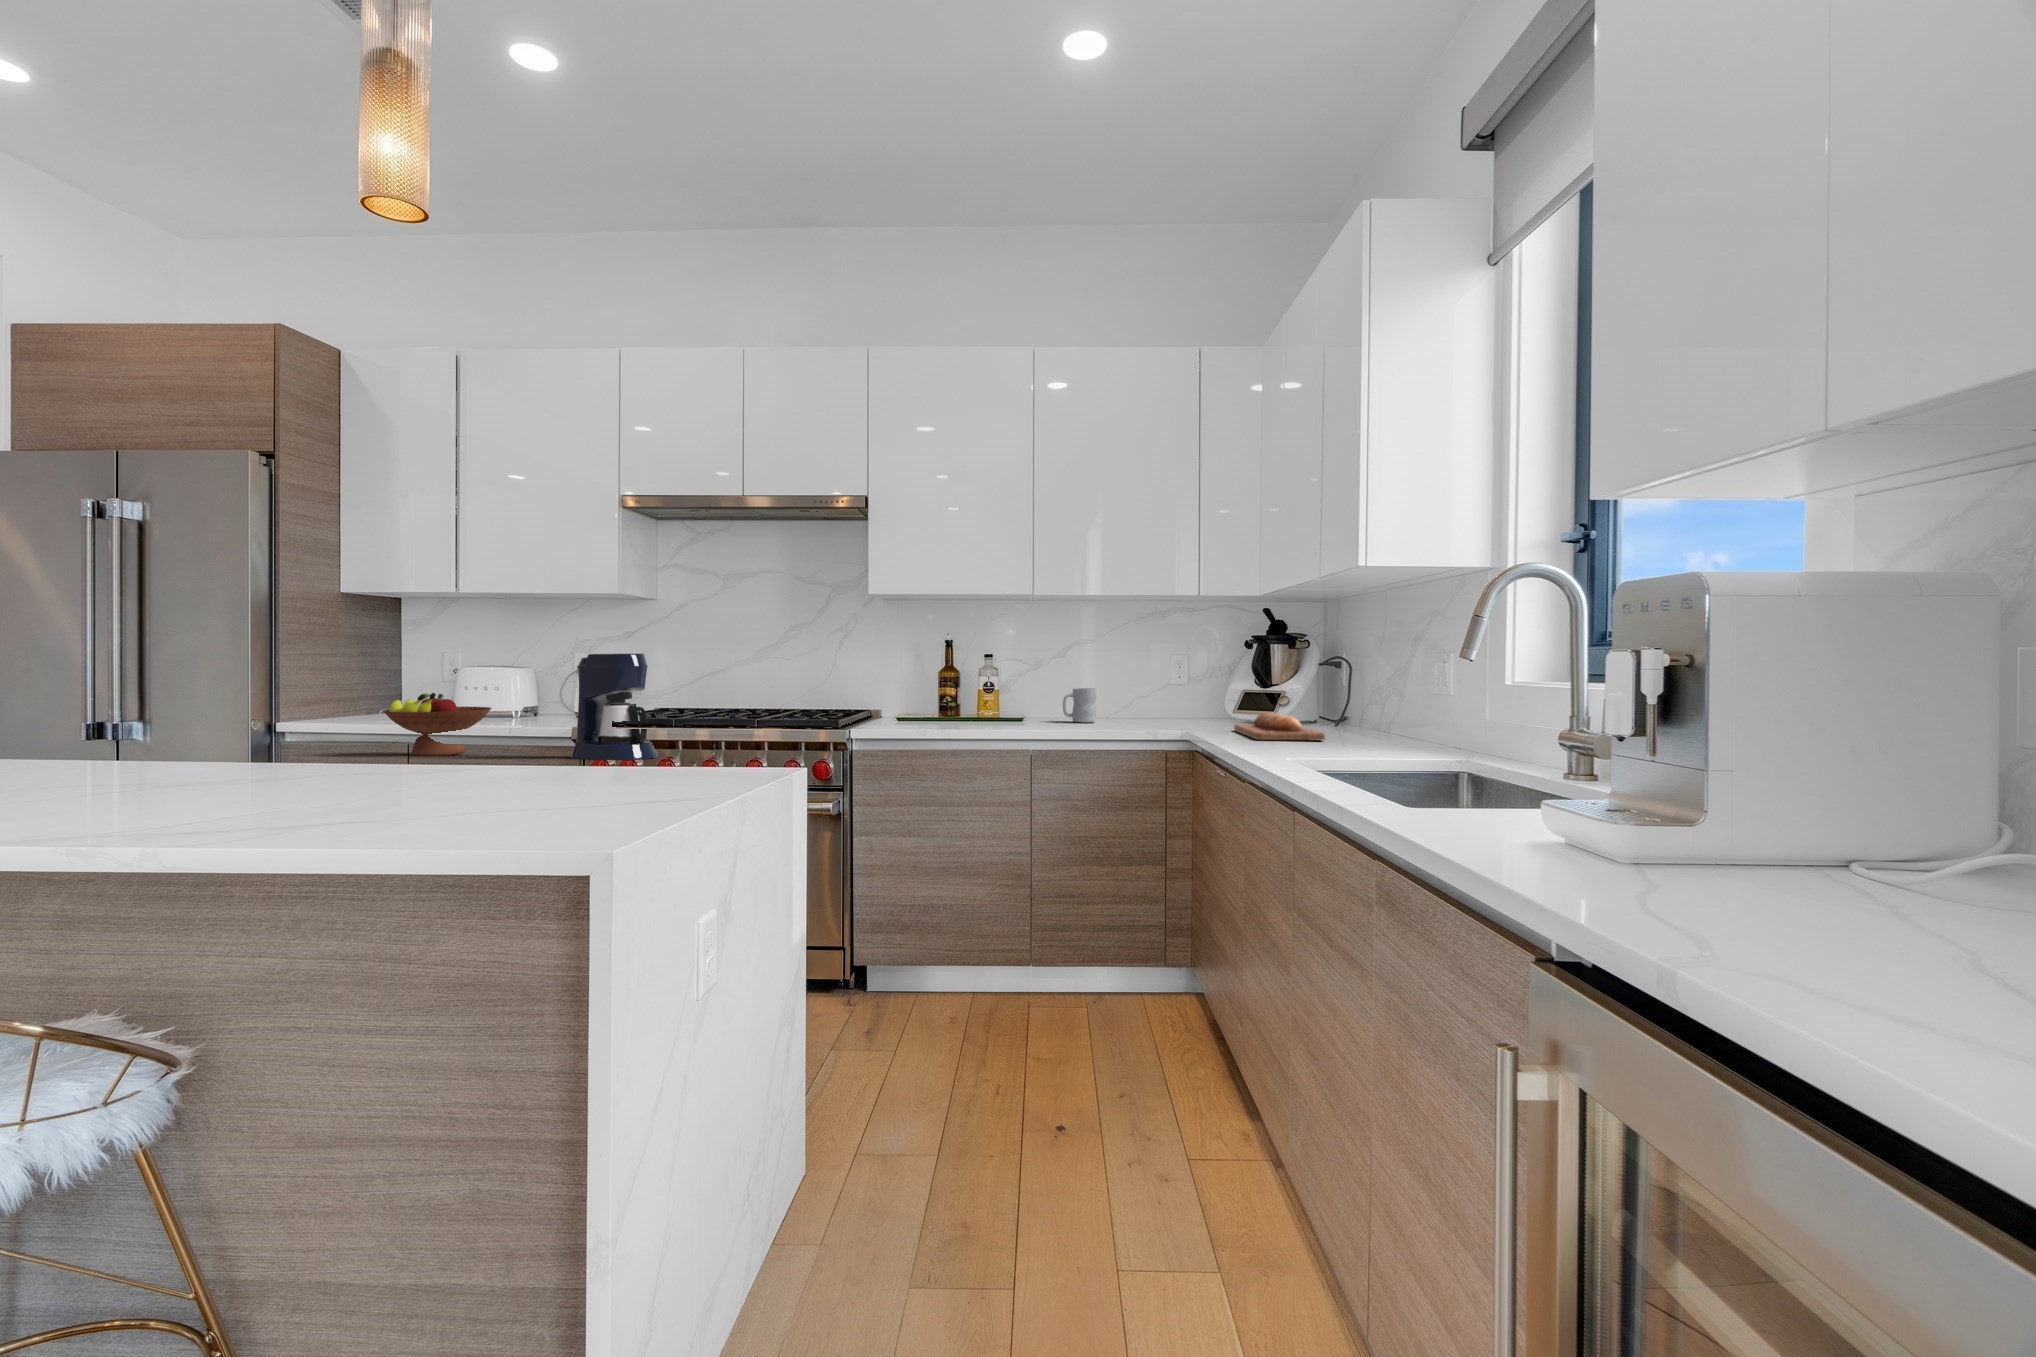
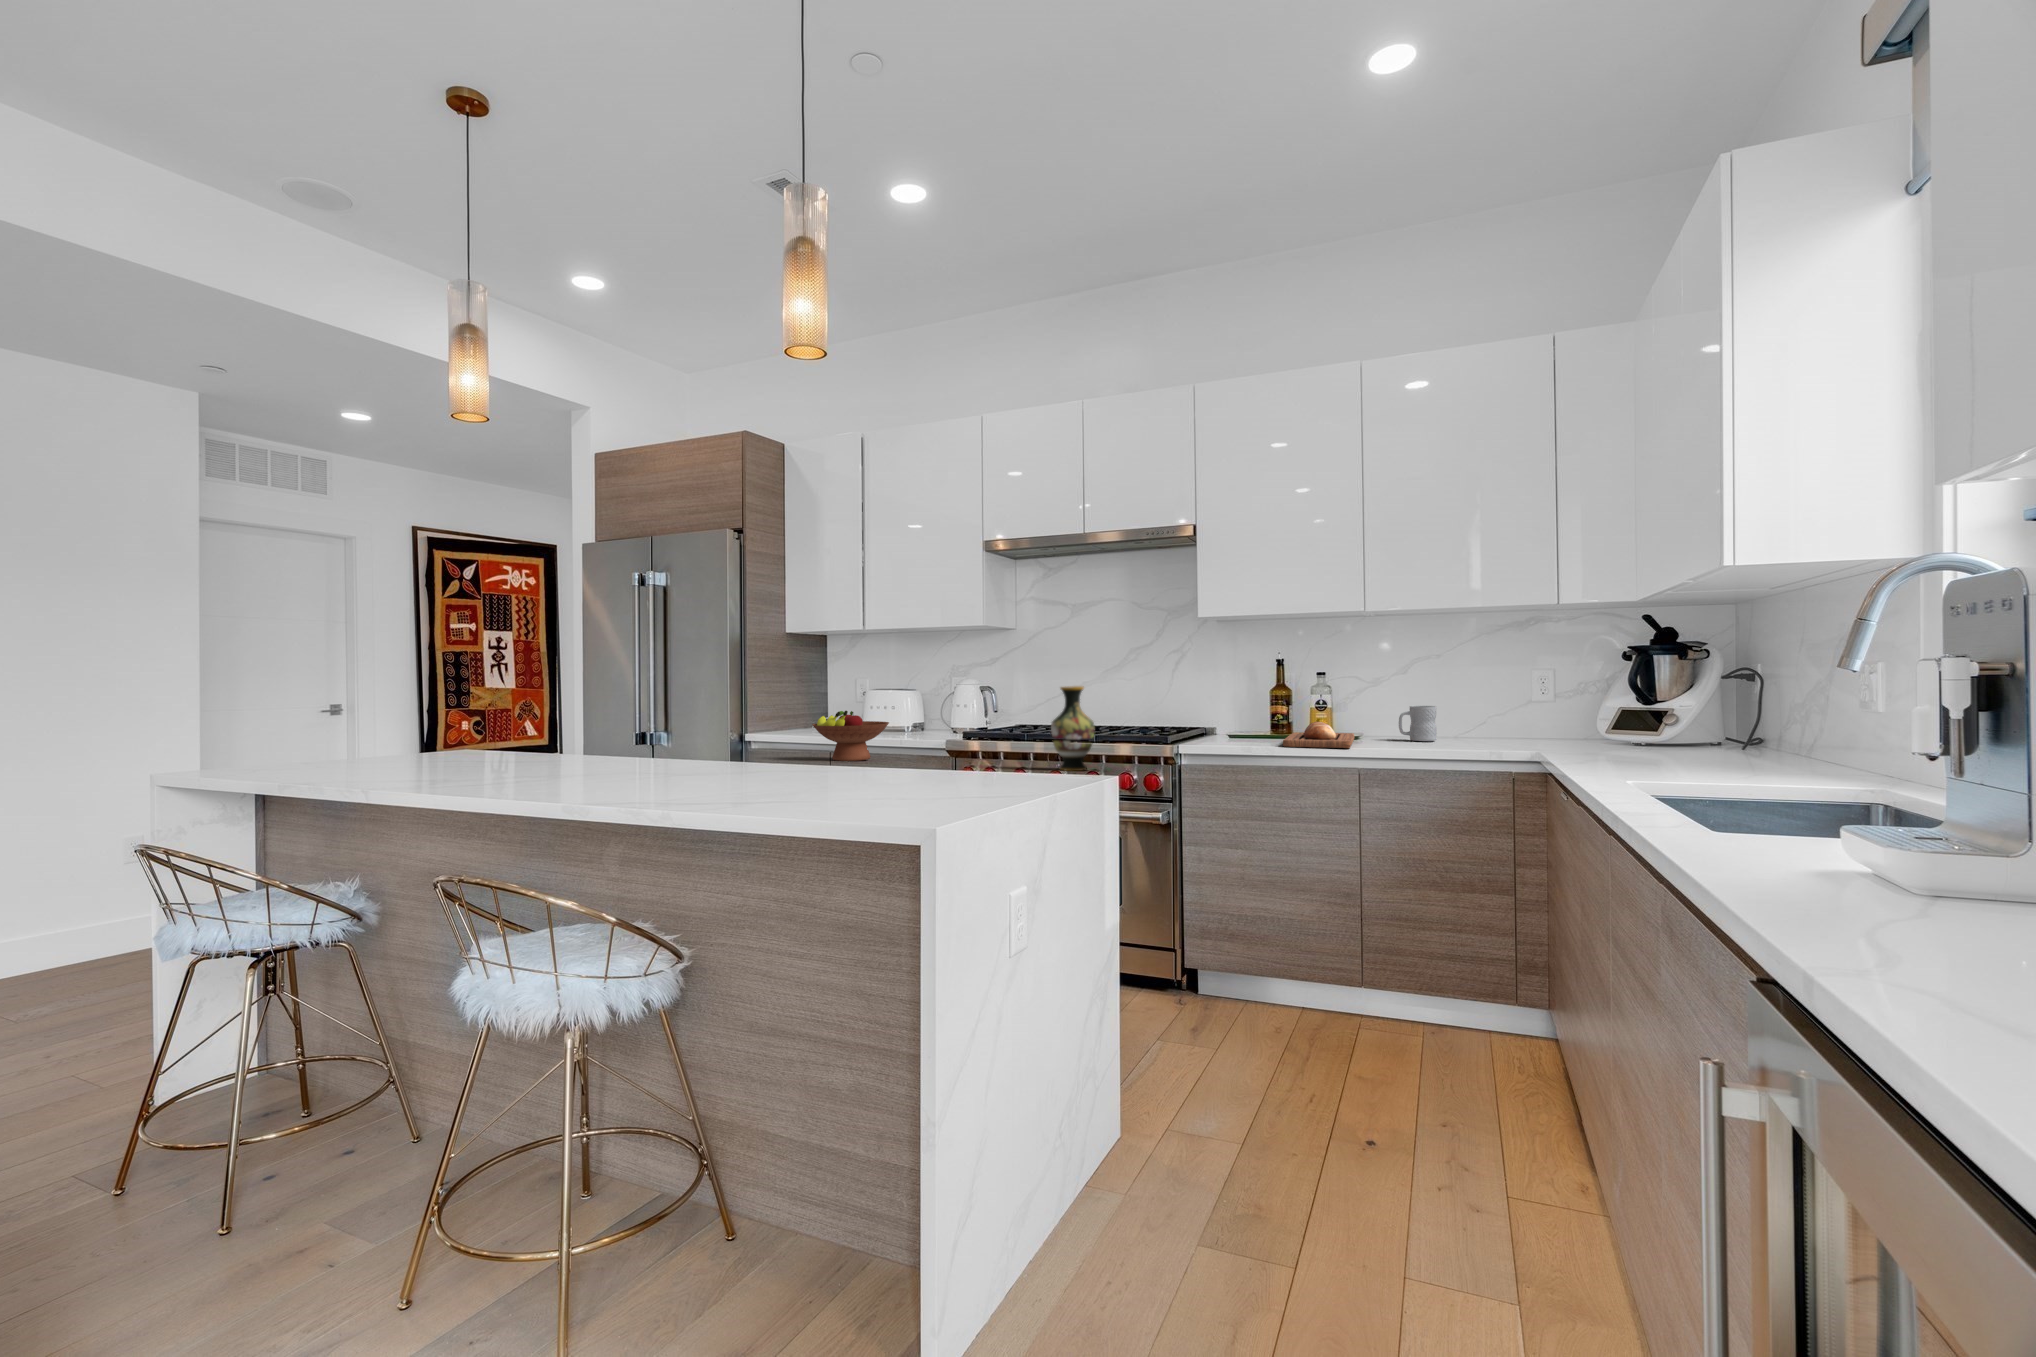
coffee maker: present [571,653,658,760] -> none [945,677,1013,769]
vase: none [705,666,756,760] -> present [1051,686,1094,771]
bread loaf: present [1234,713,1325,740] -> present [1283,722,1354,748]

